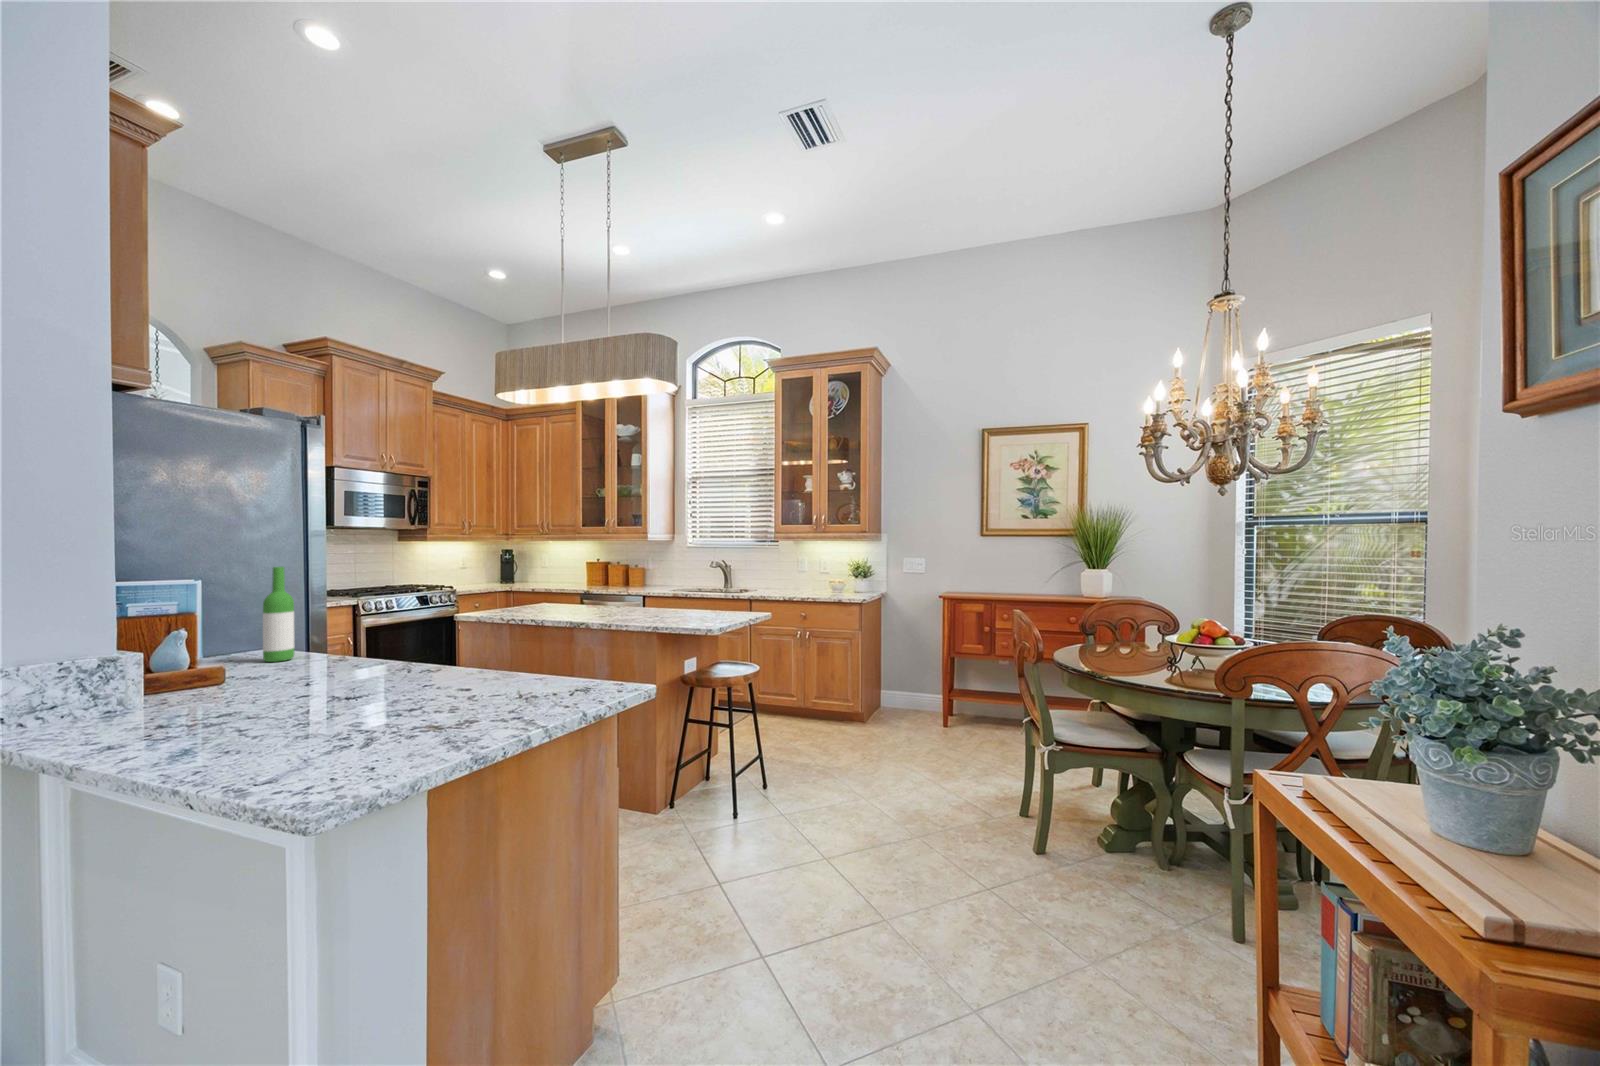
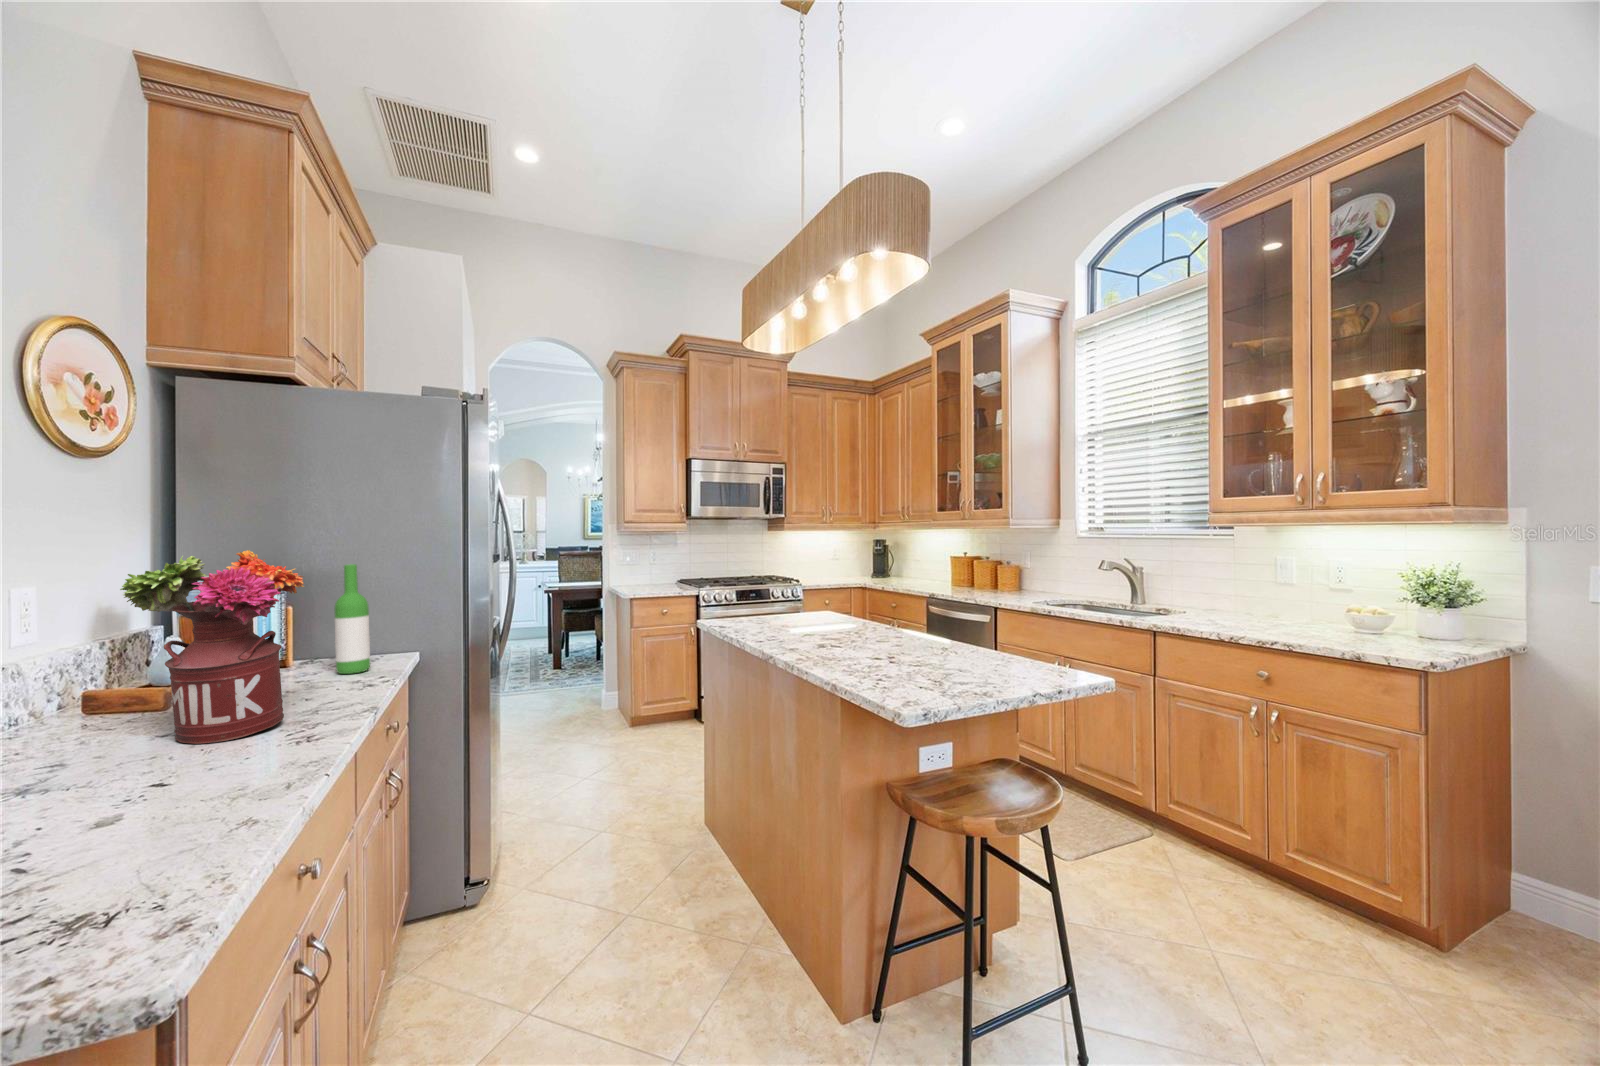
flower arrangement: none [318,550,425,681] -> present [120,550,304,744]

